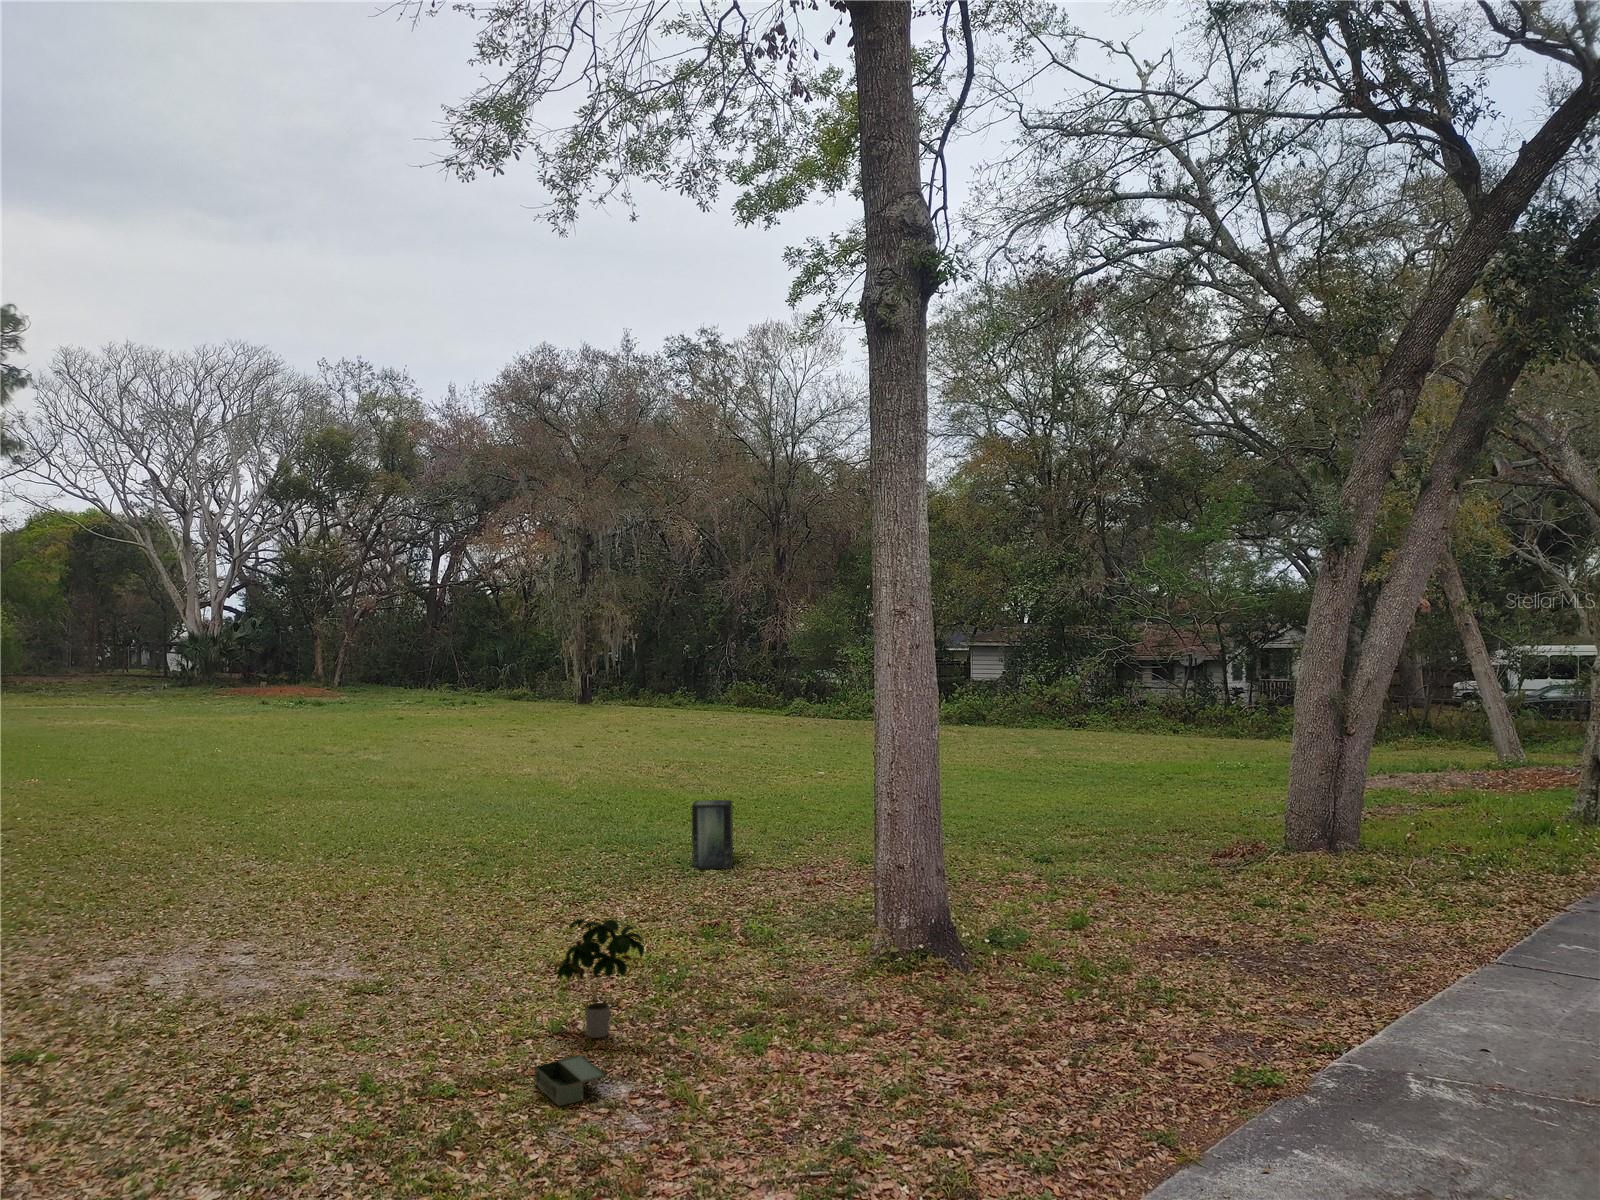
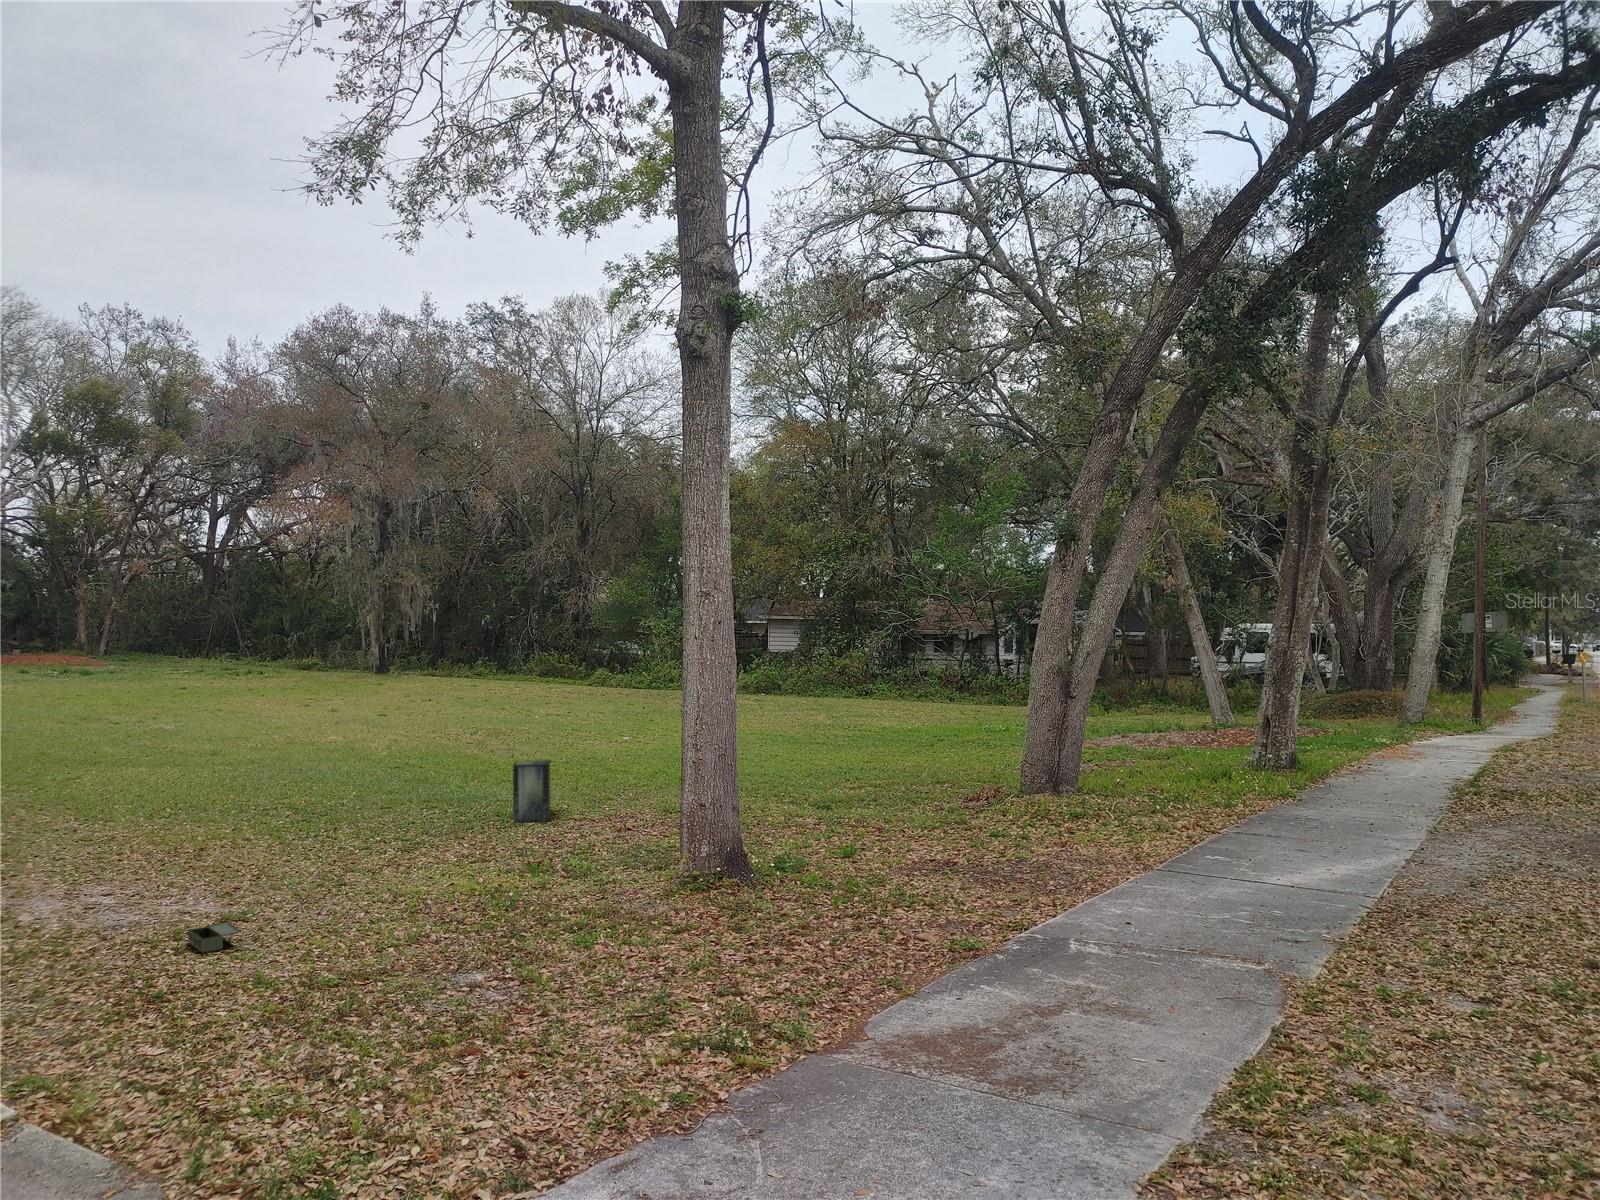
potted plant: present [554,919,644,1038] -> none [411,847,491,945]
toolbox: present [535,1055,606,1106] -> present [188,922,241,953]

